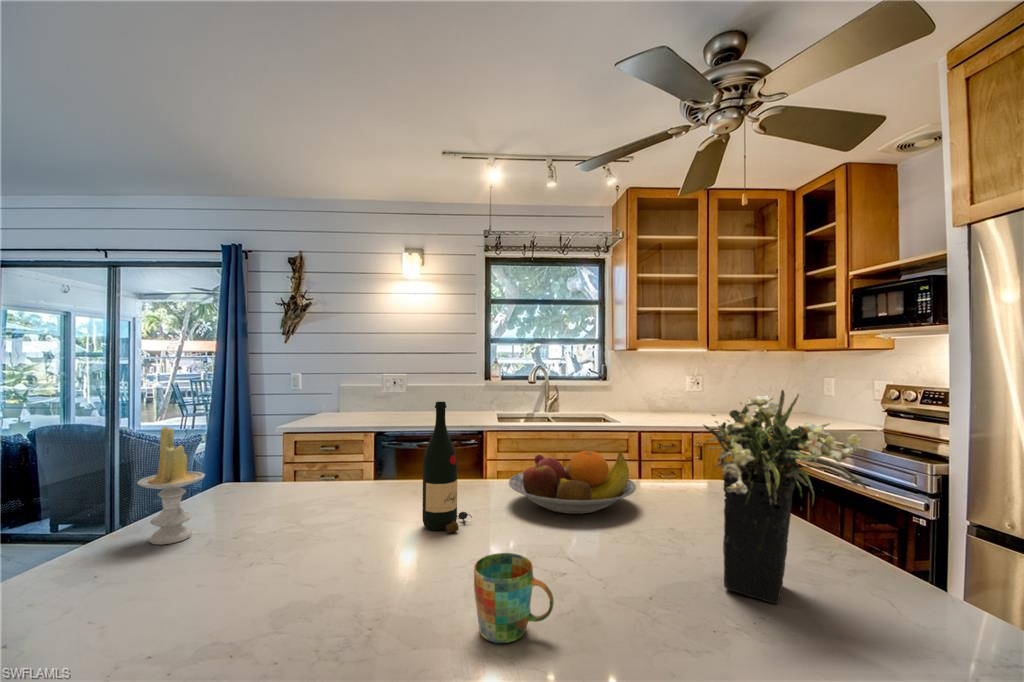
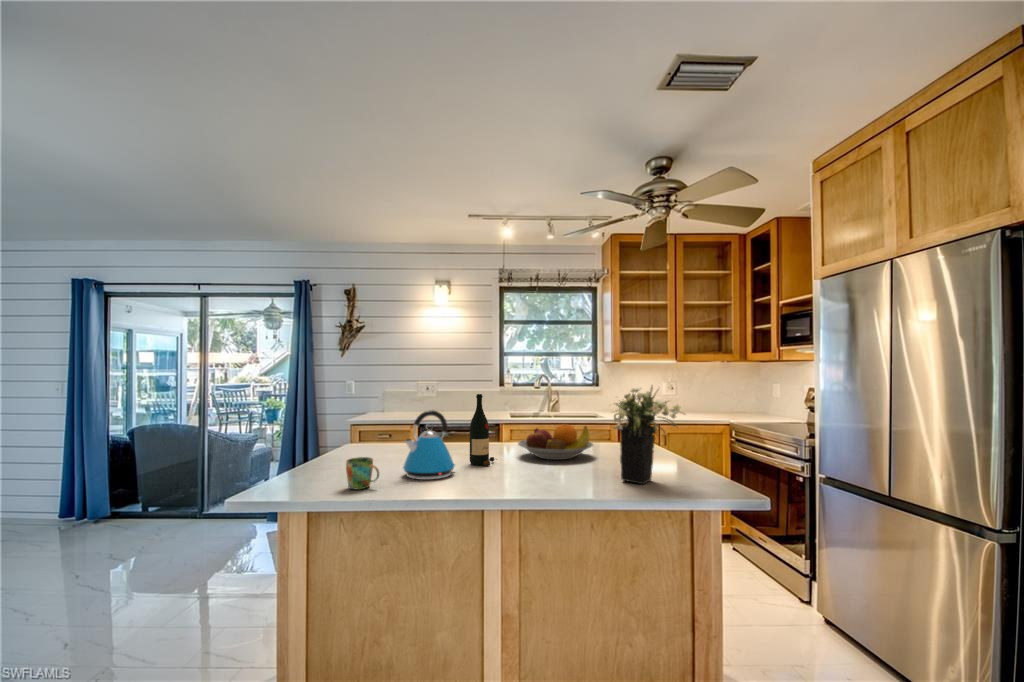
candle: present [137,427,205,544] -> none [320,407,352,469]
kettle: none [279,437,390,583] -> present [403,410,455,480]
mug: present [474,553,554,643] -> present [346,457,379,489]

